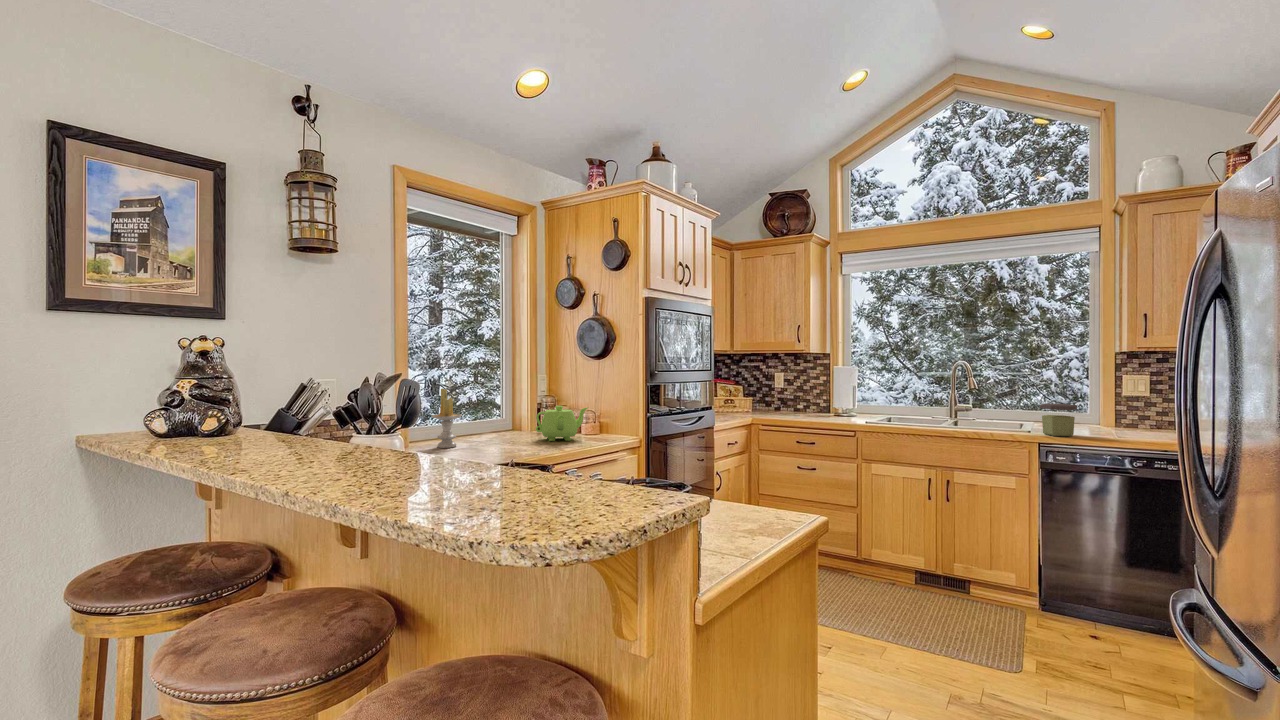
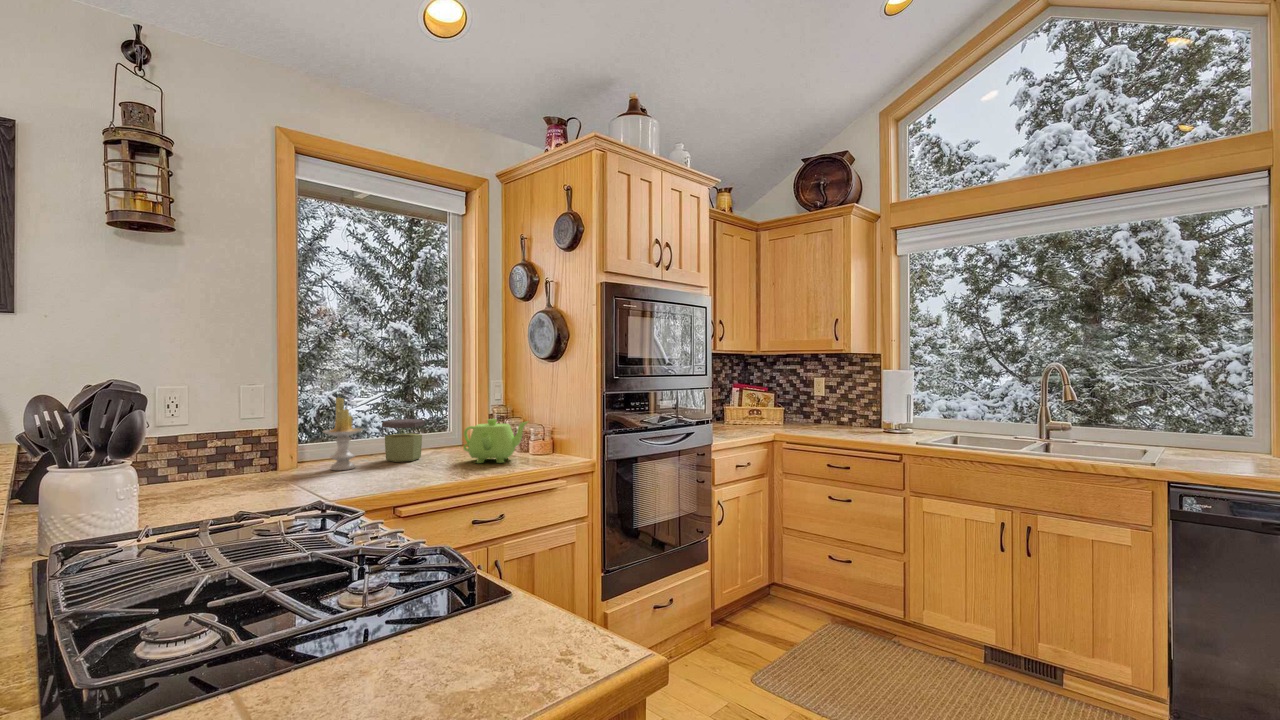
jar: present [1040,404,1077,436] -> present [382,419,425,462]

